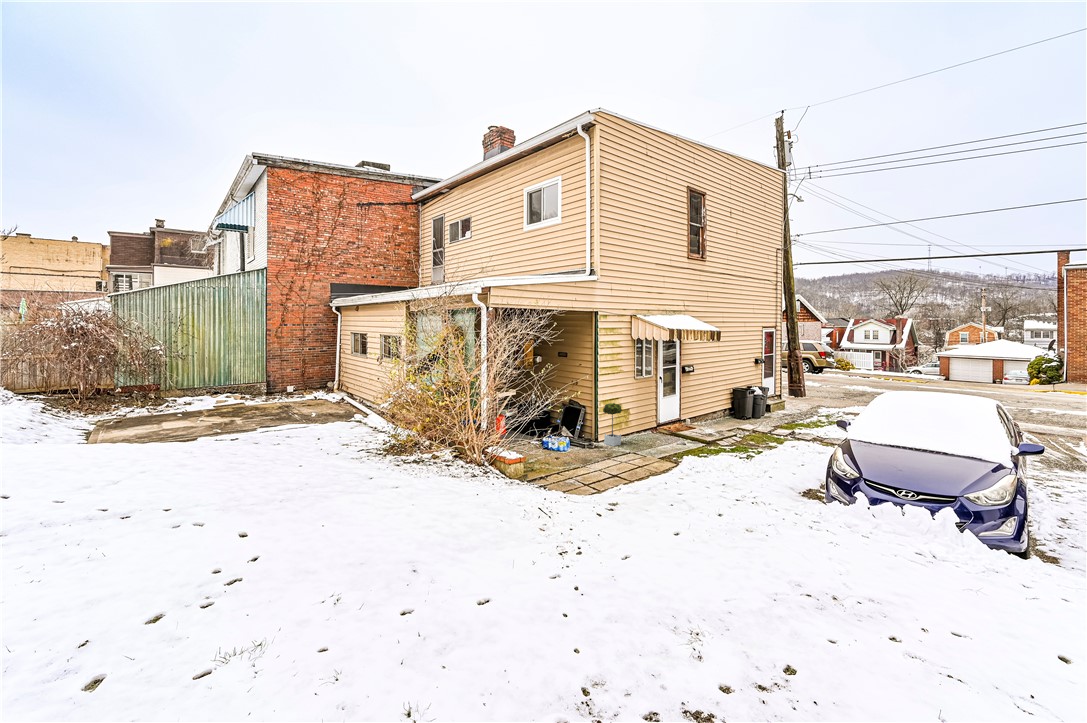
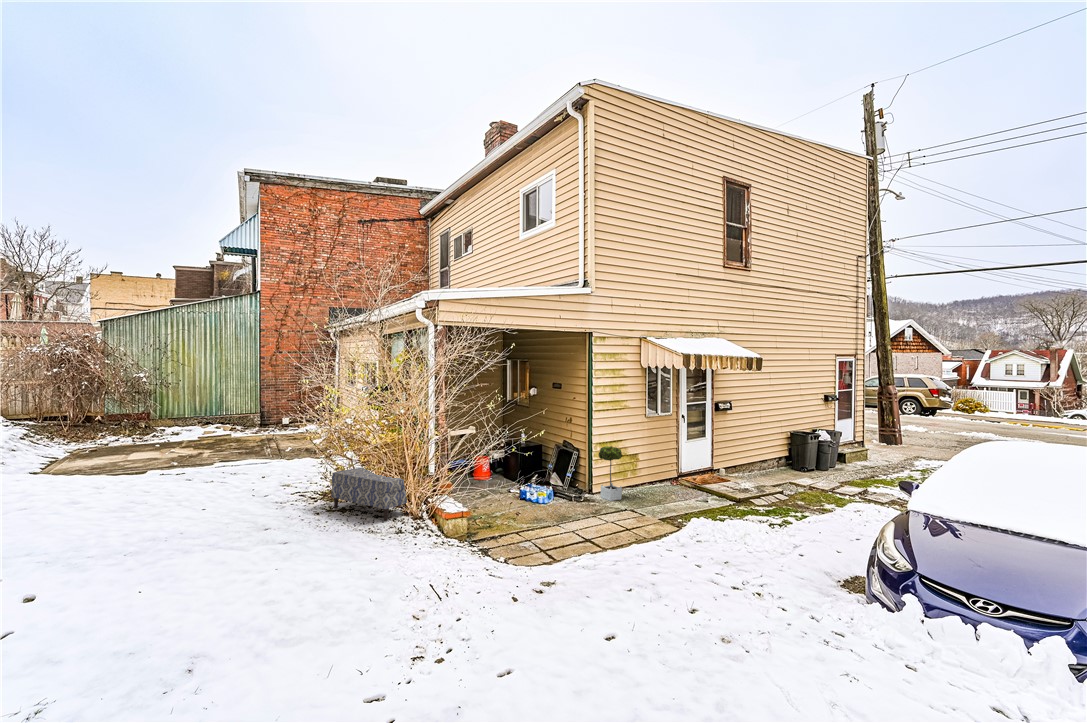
bench: none [399,426,470,467] -> present [331,468,409,521]

